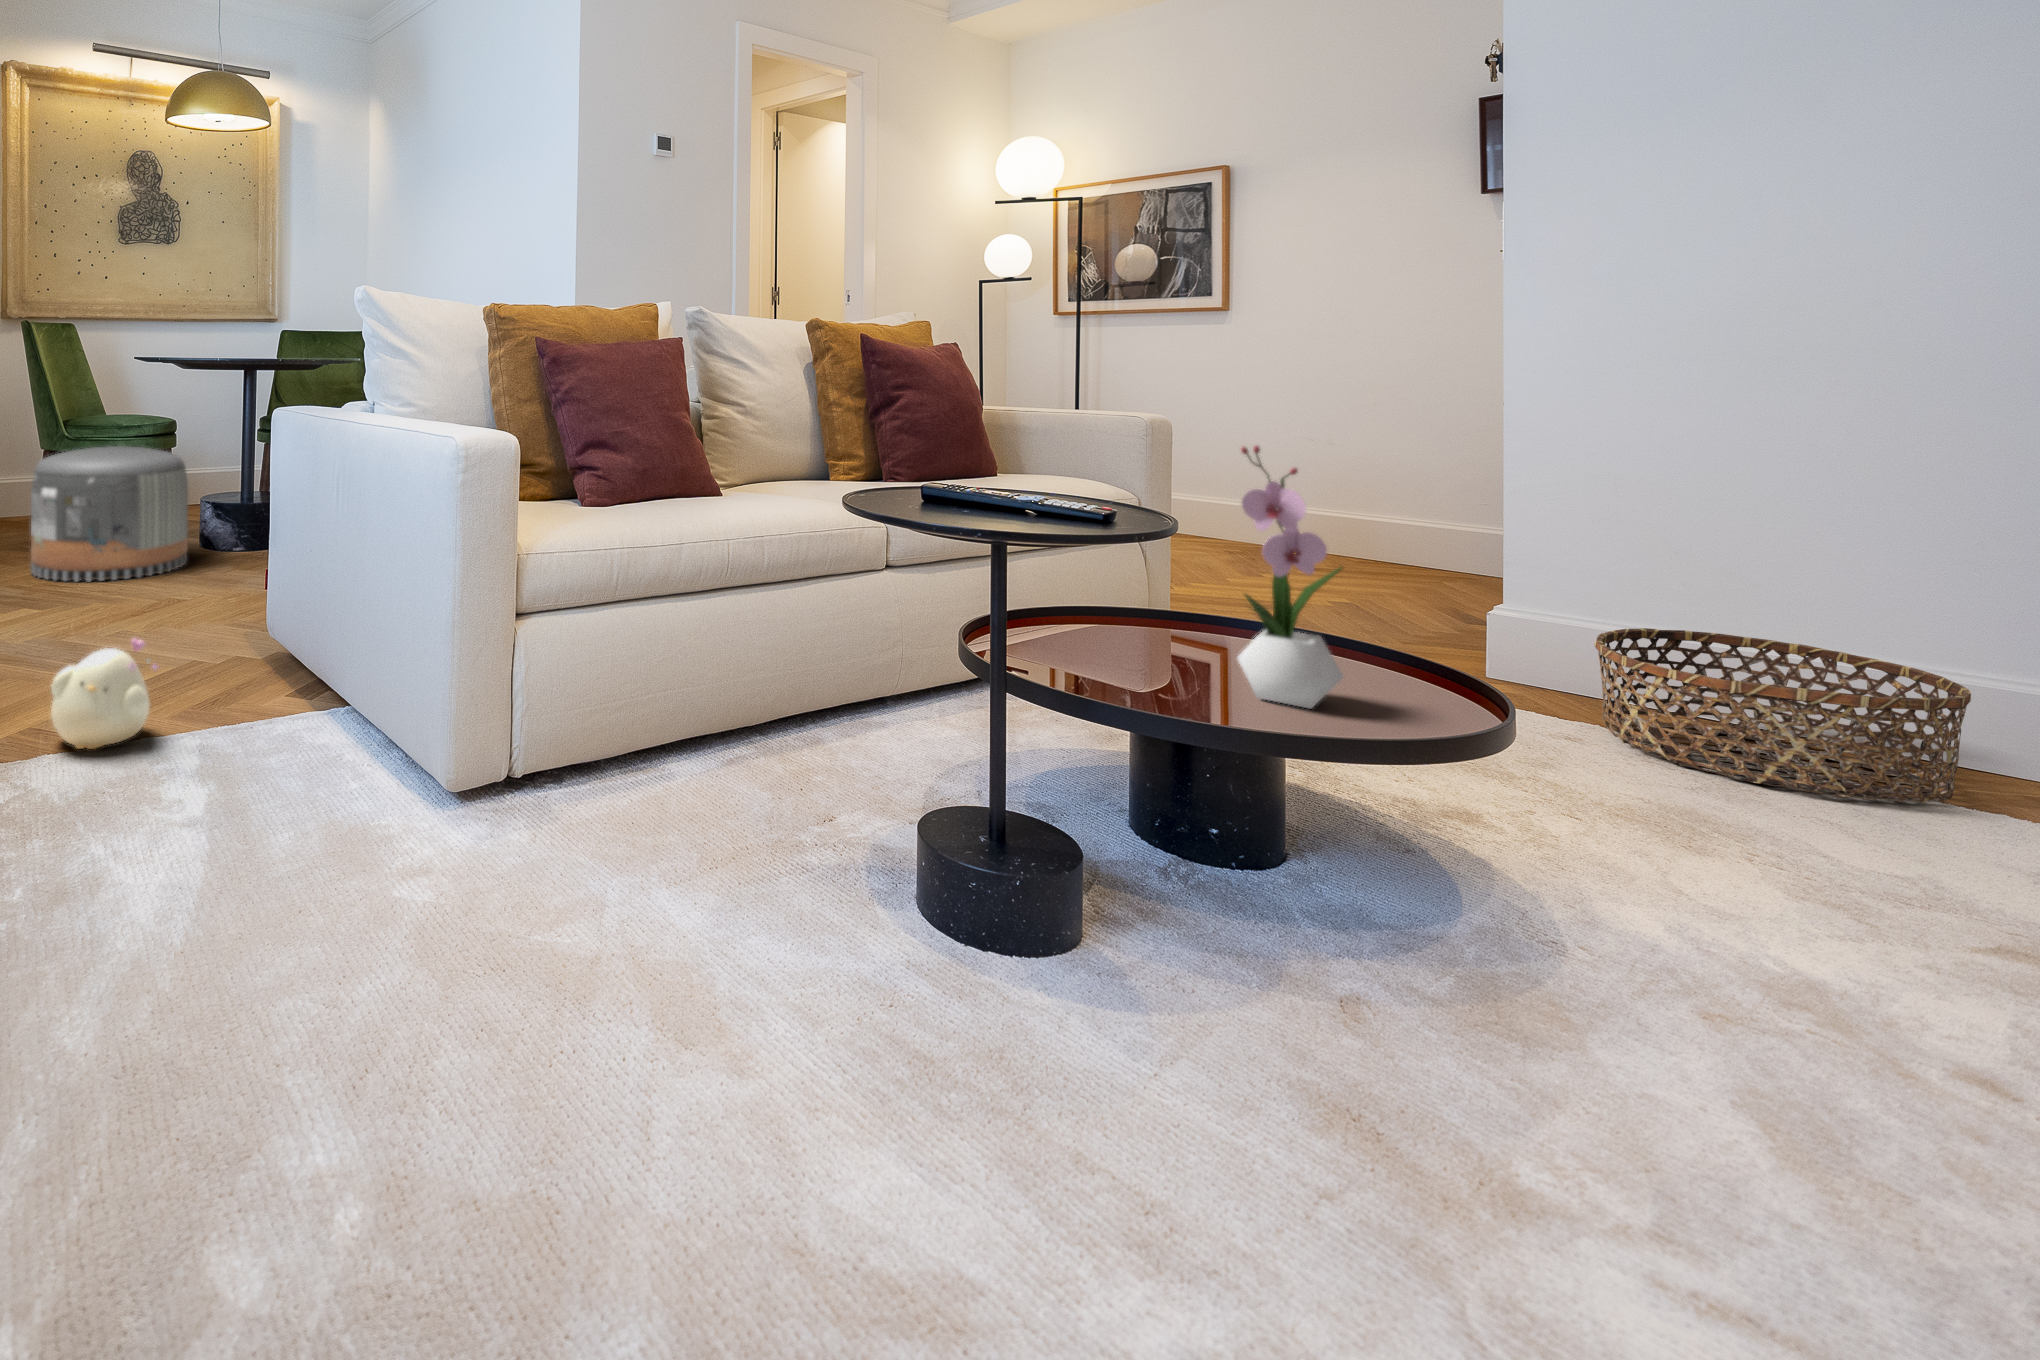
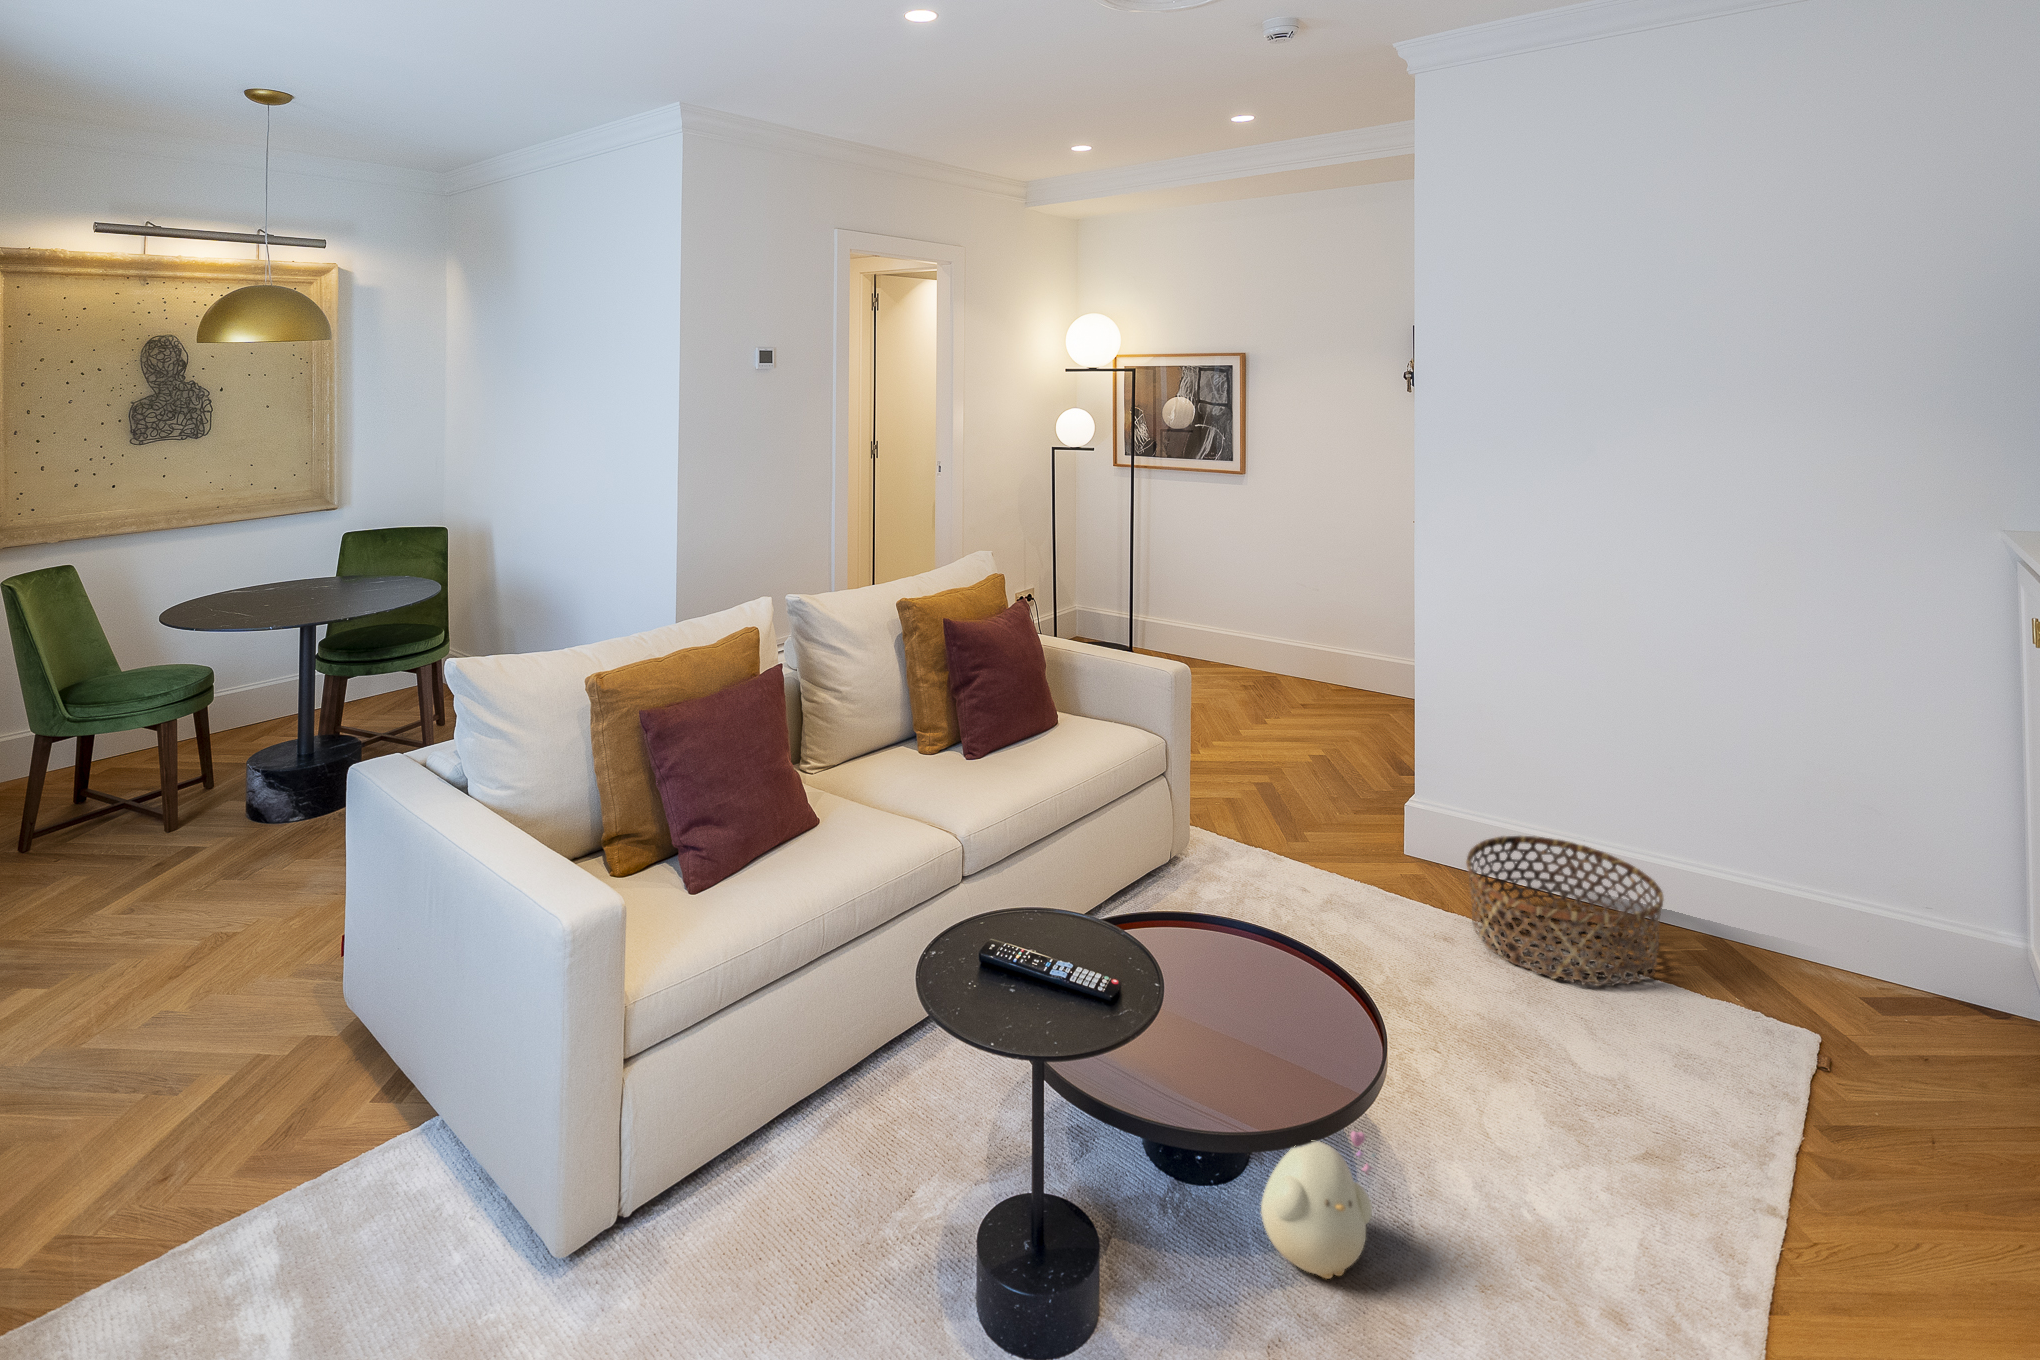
pouf: present [31,446,188,582] -> none [24,730,233,920]
flower arrangement: present [1238,446,1343,708] -> none [1208,870,1279,1074]
plush toy: present [51,638,158,749] -> present [1261,1131,1375,1279]

